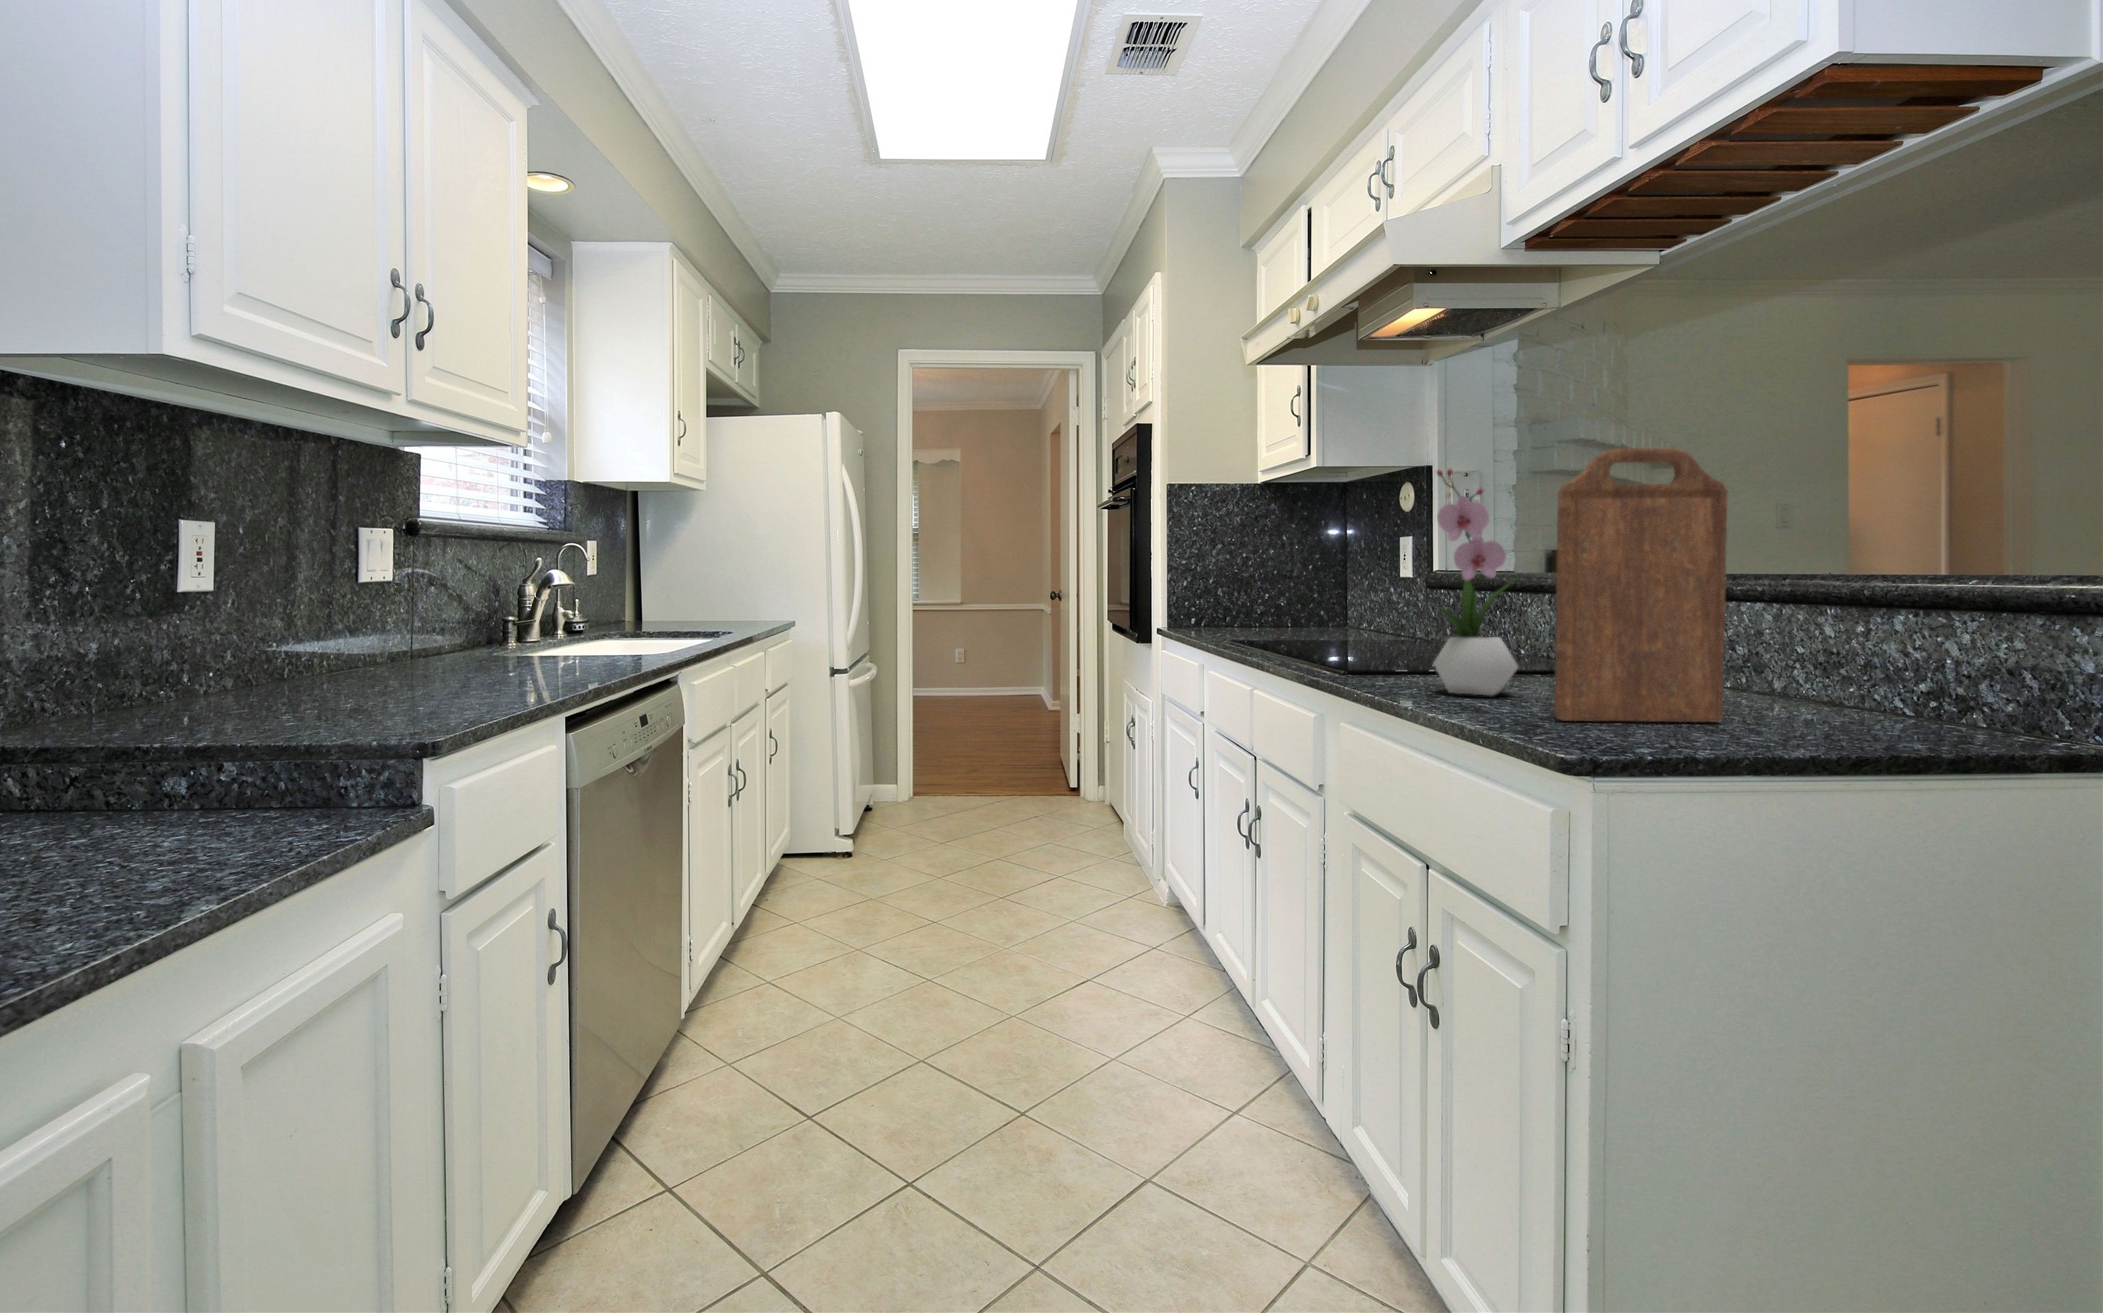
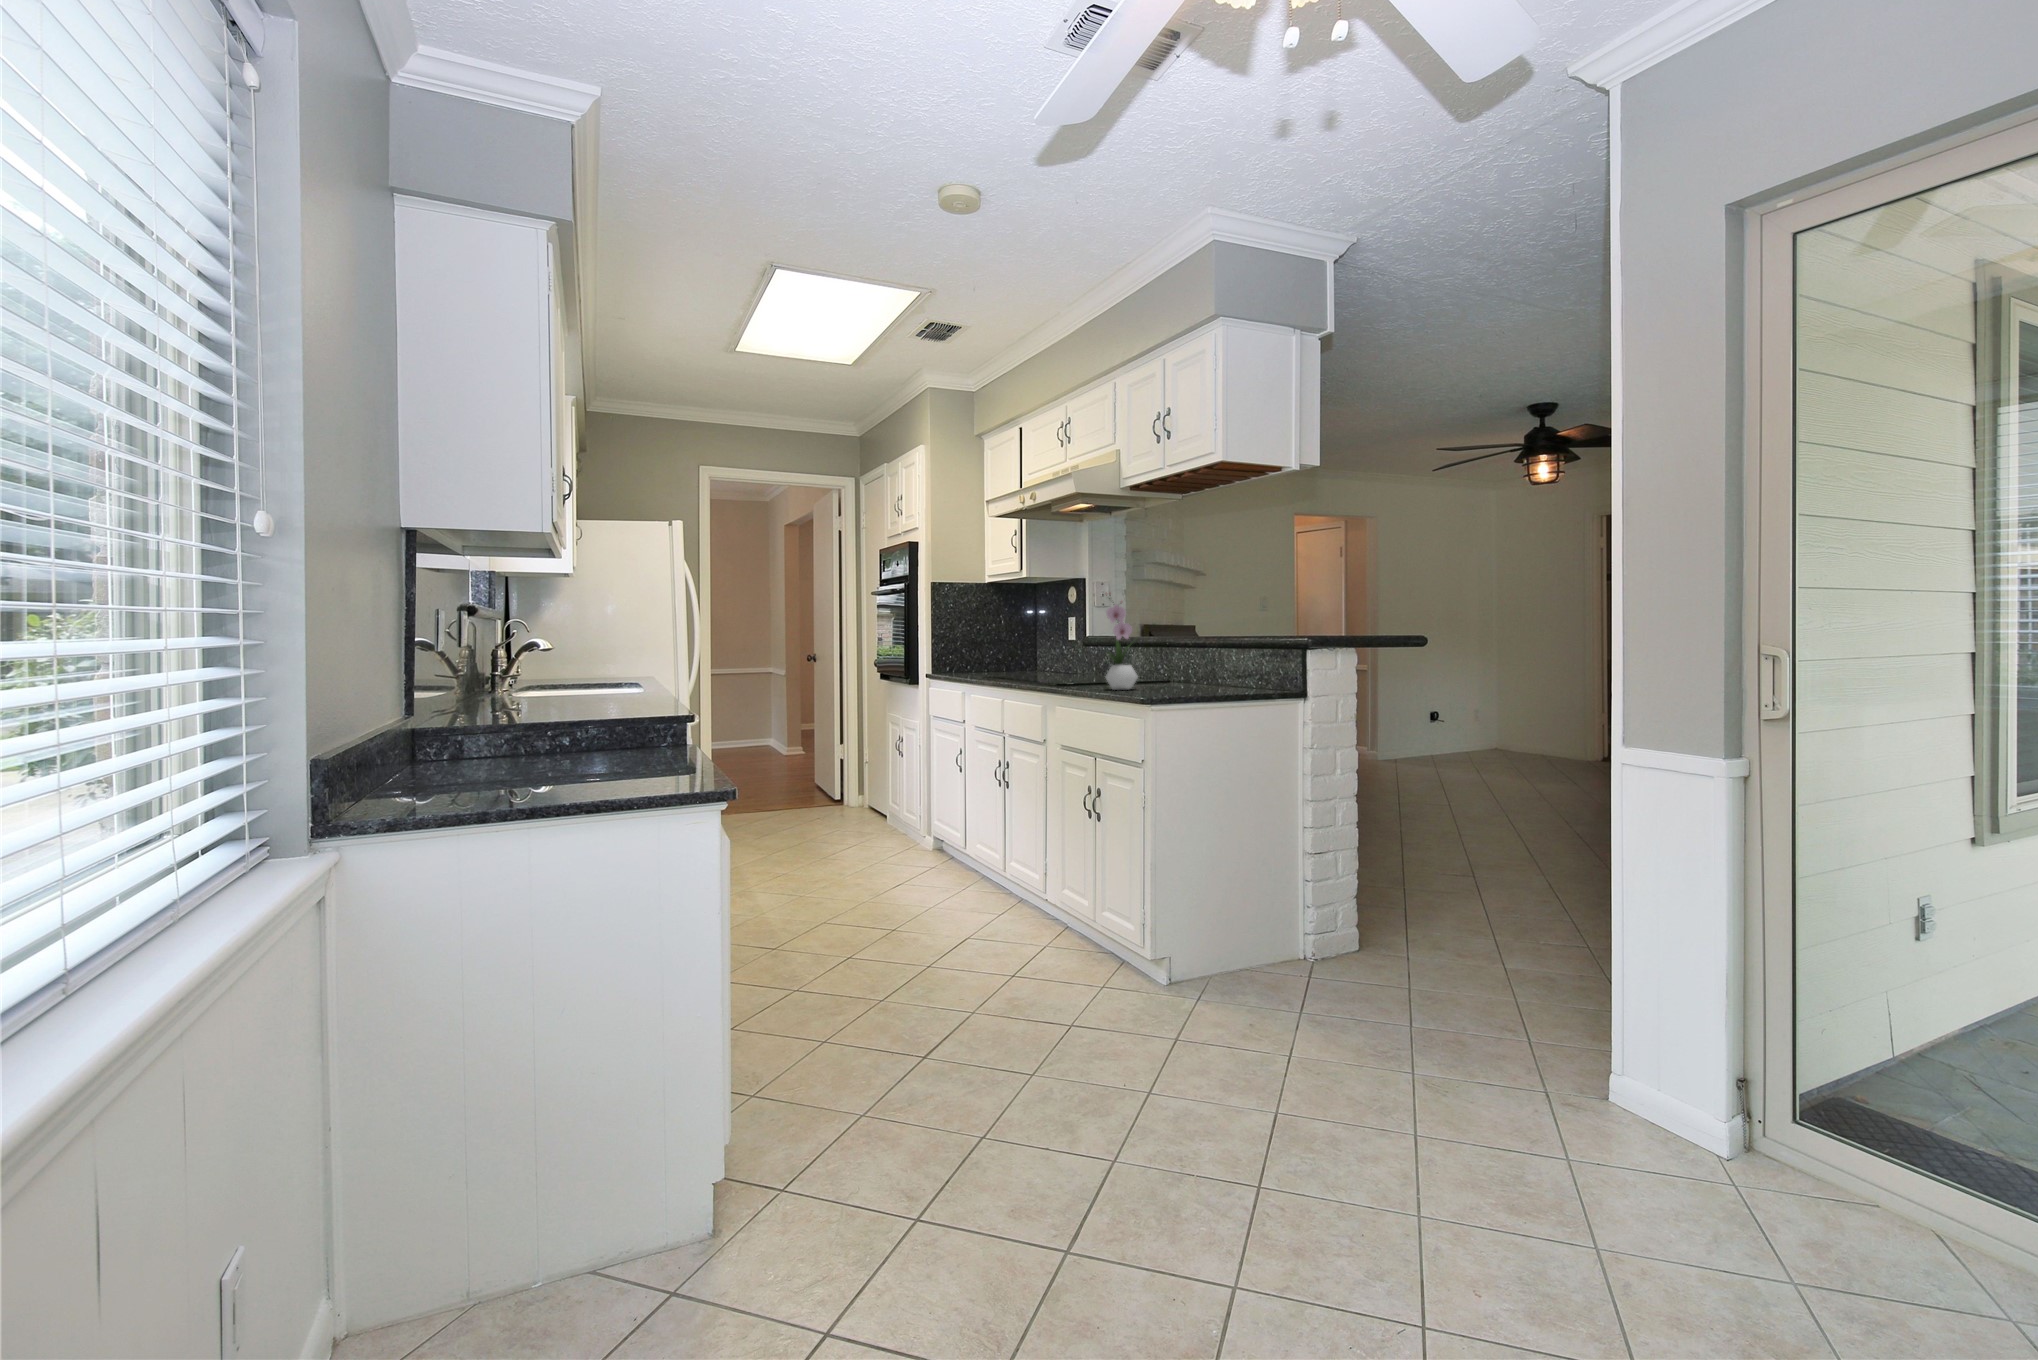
cutting board: present [1554,448,1727,722] -> none [1151,589,1207,694]

